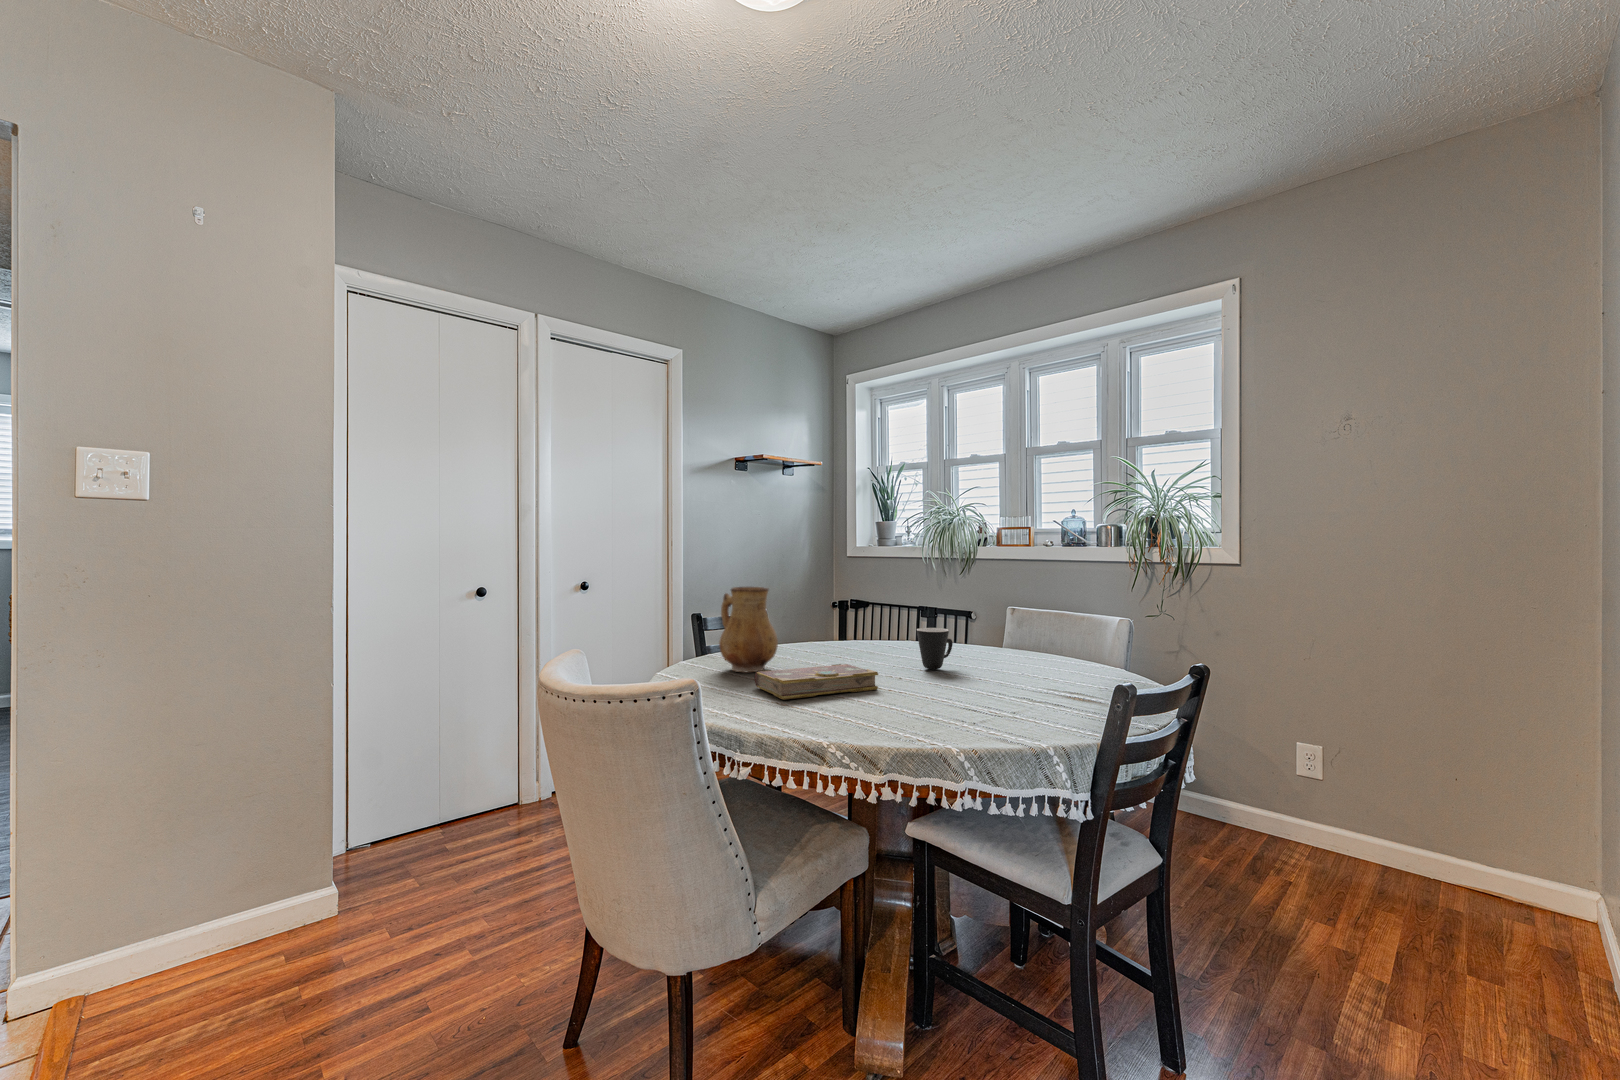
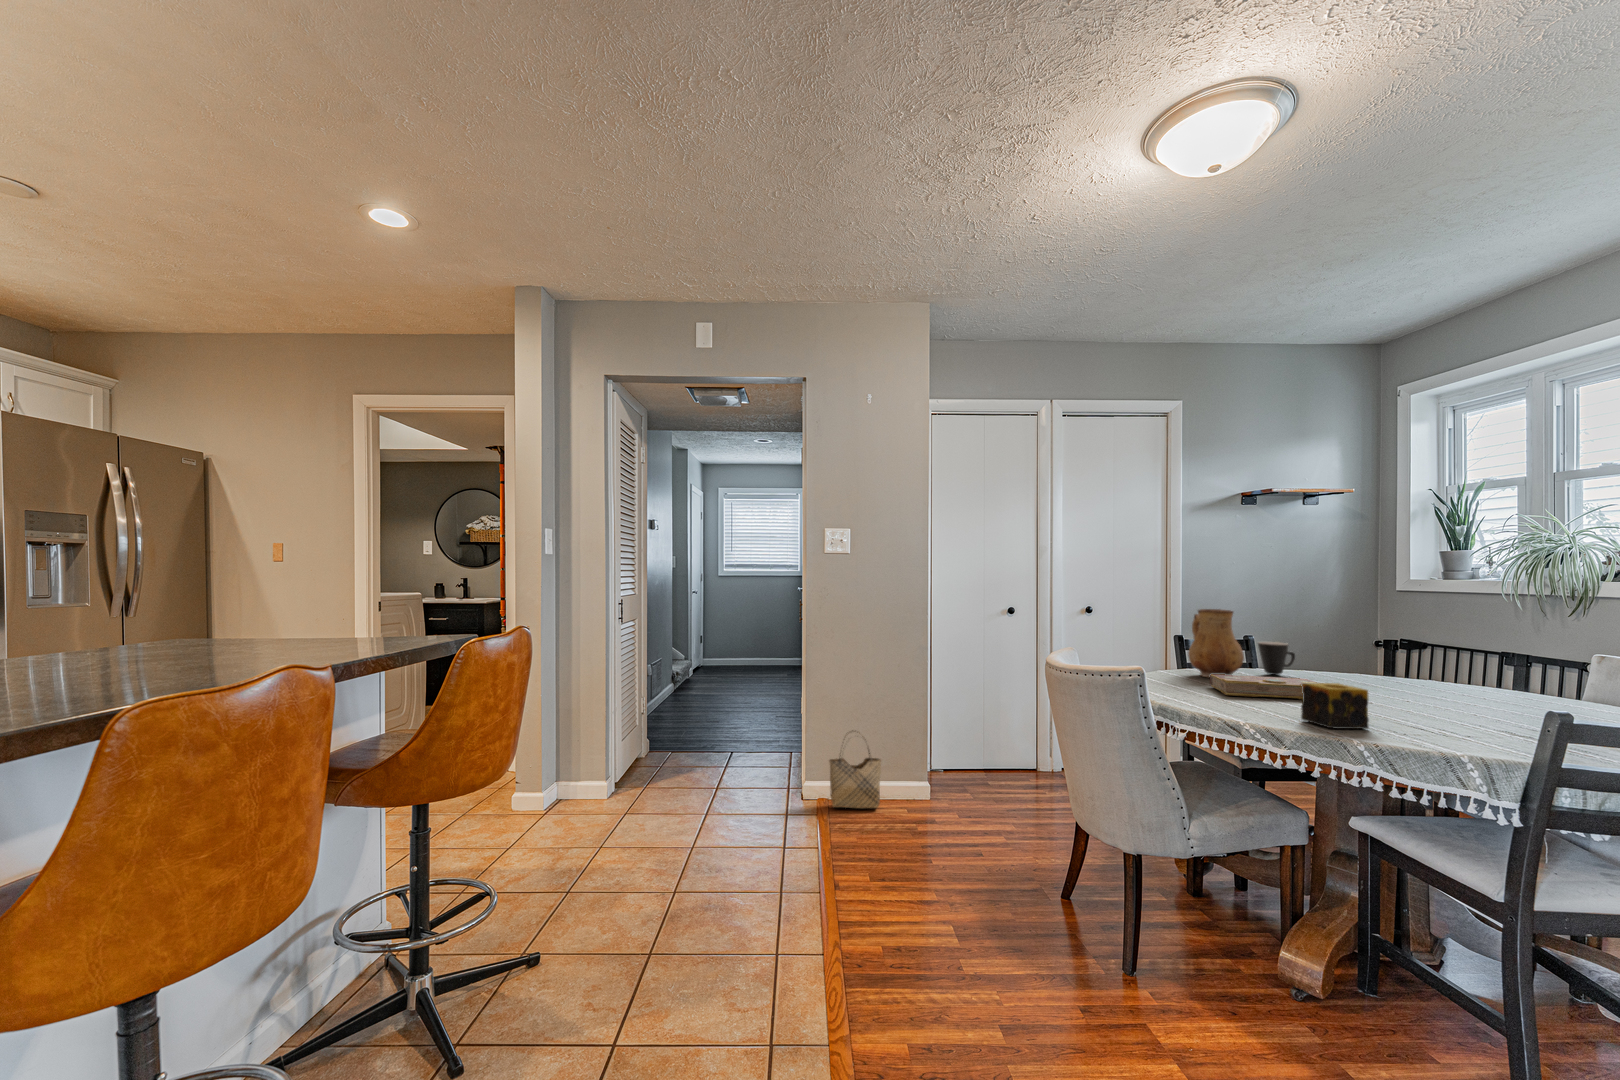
mug: present [917,628,953,669] -> present [1258,642,1295,675]
candle: none [885,676,952,736] -> present [1301,682,1369,729]
woven basket: none [90,844,228,1015] -> present [829,747,881,808]

